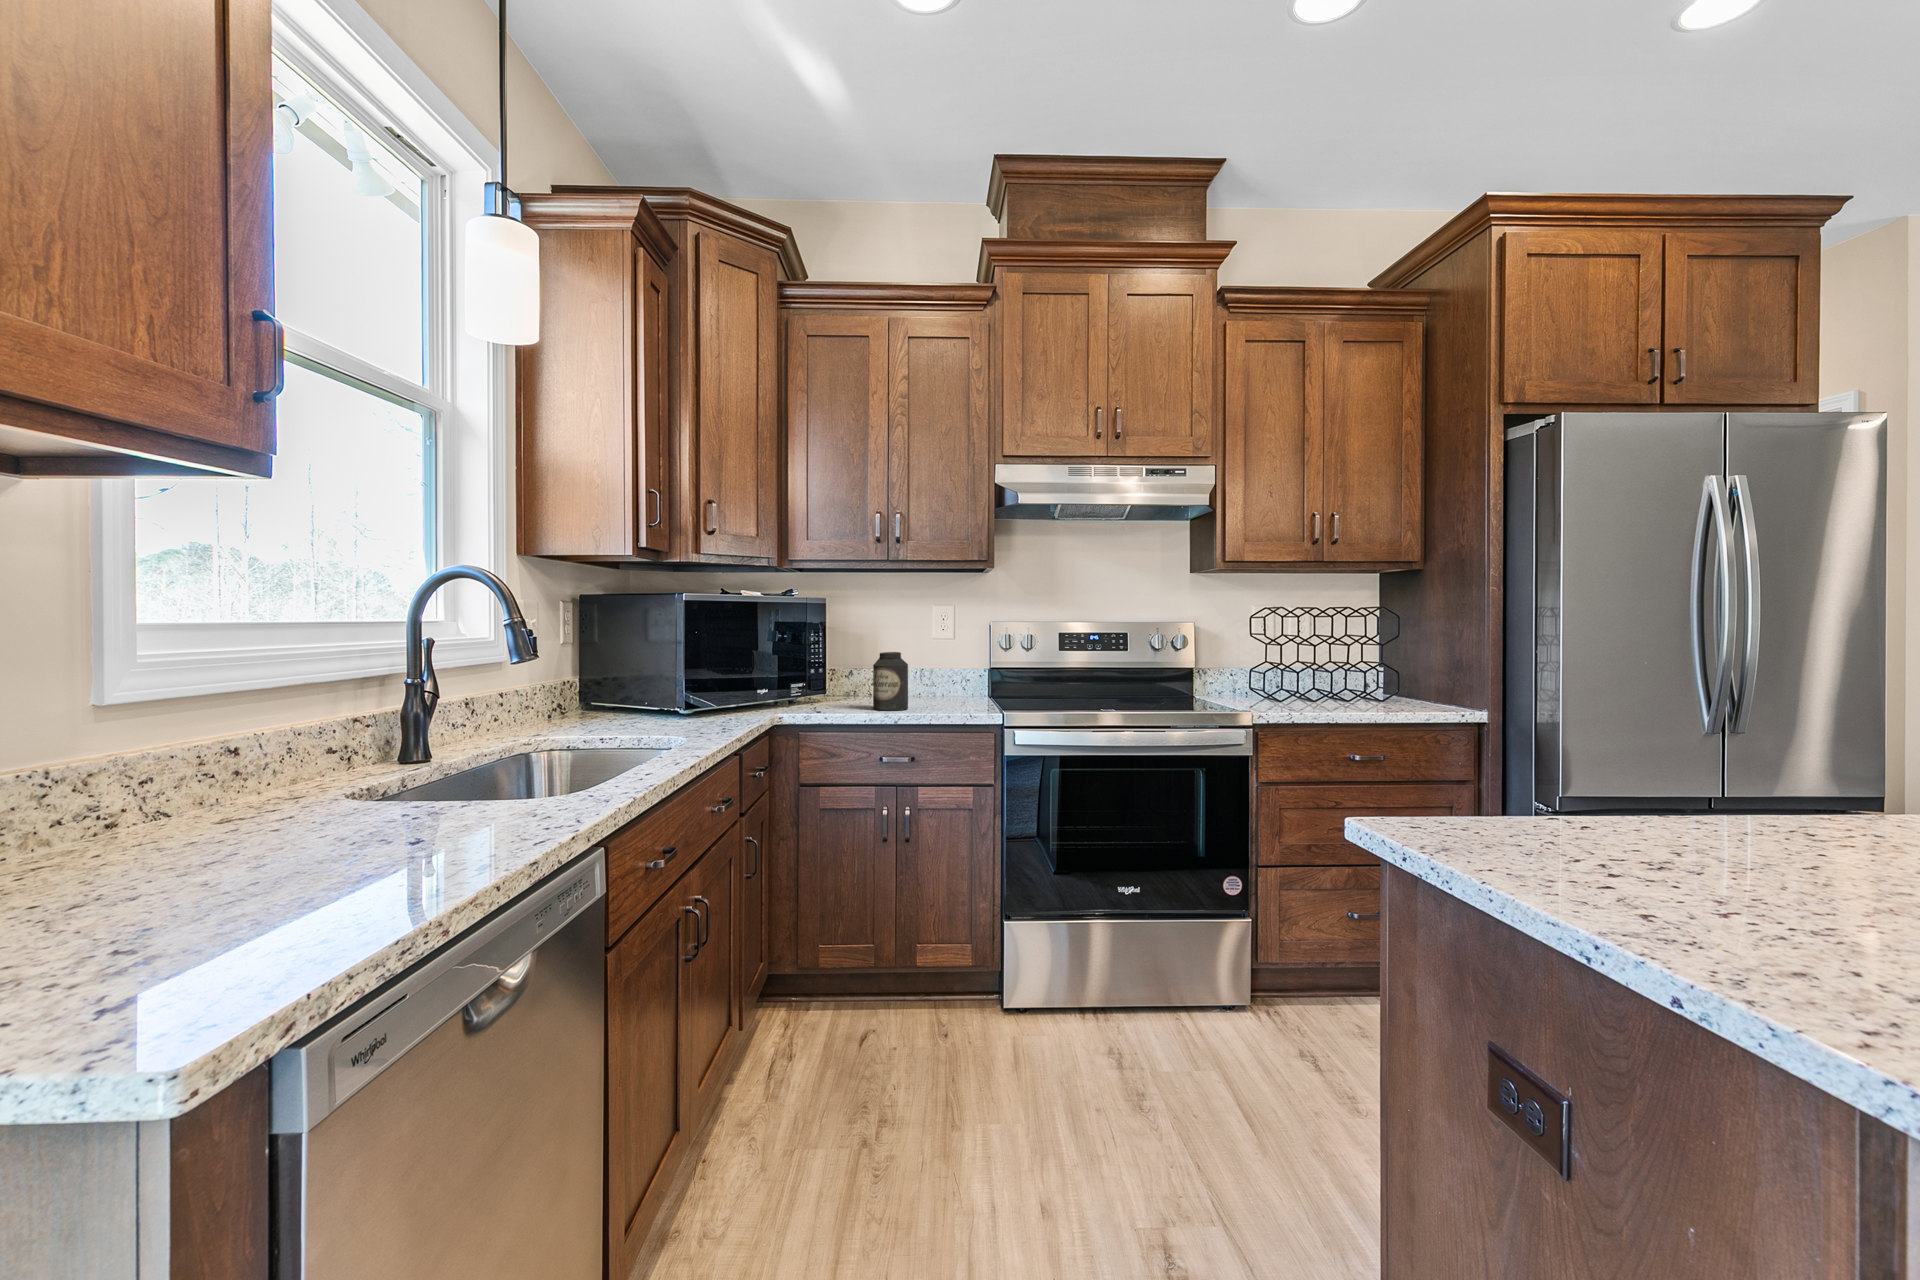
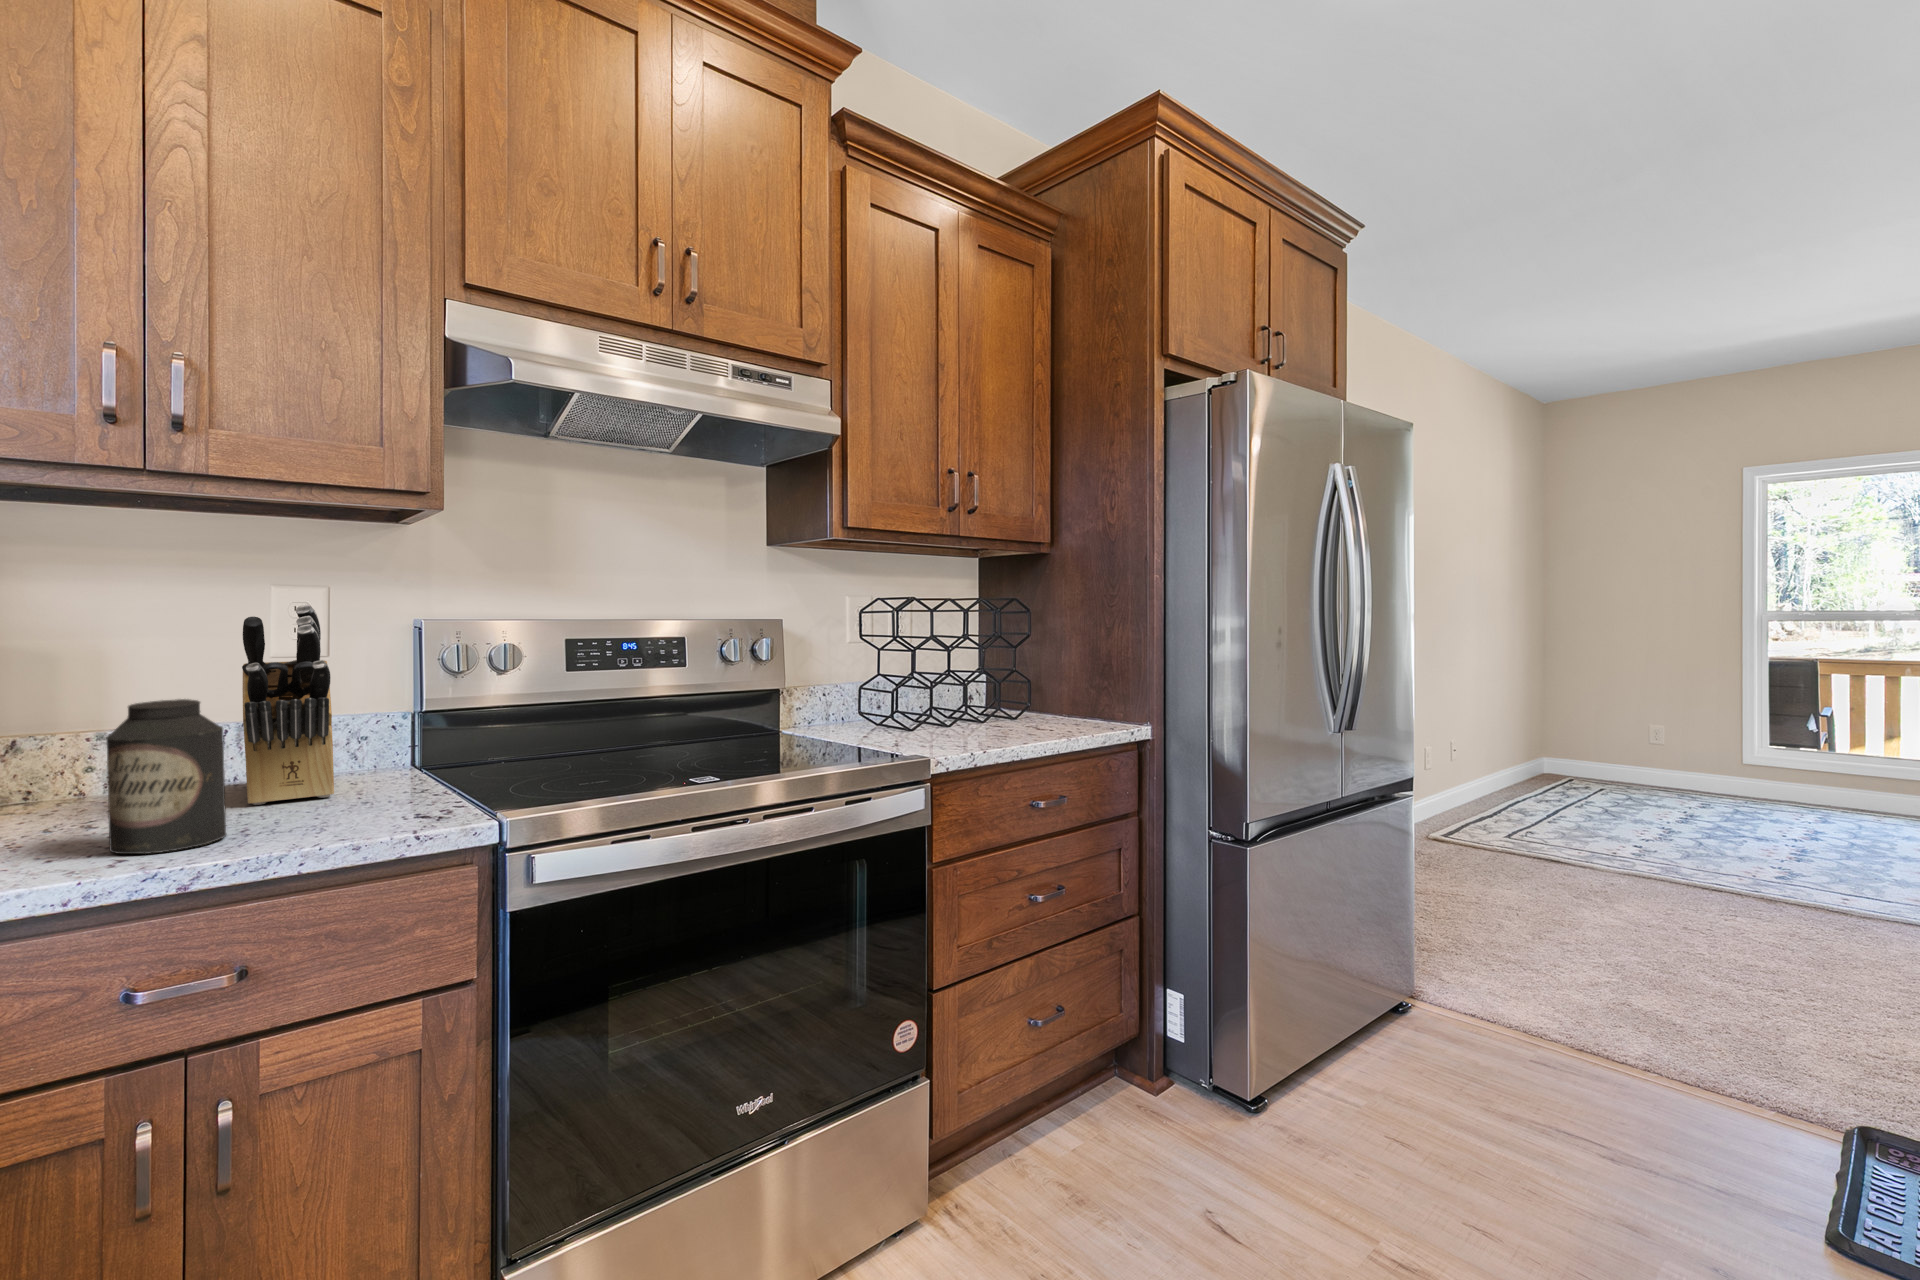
knife block: none [917,613,951,702] -> present [242,605,334,805]

